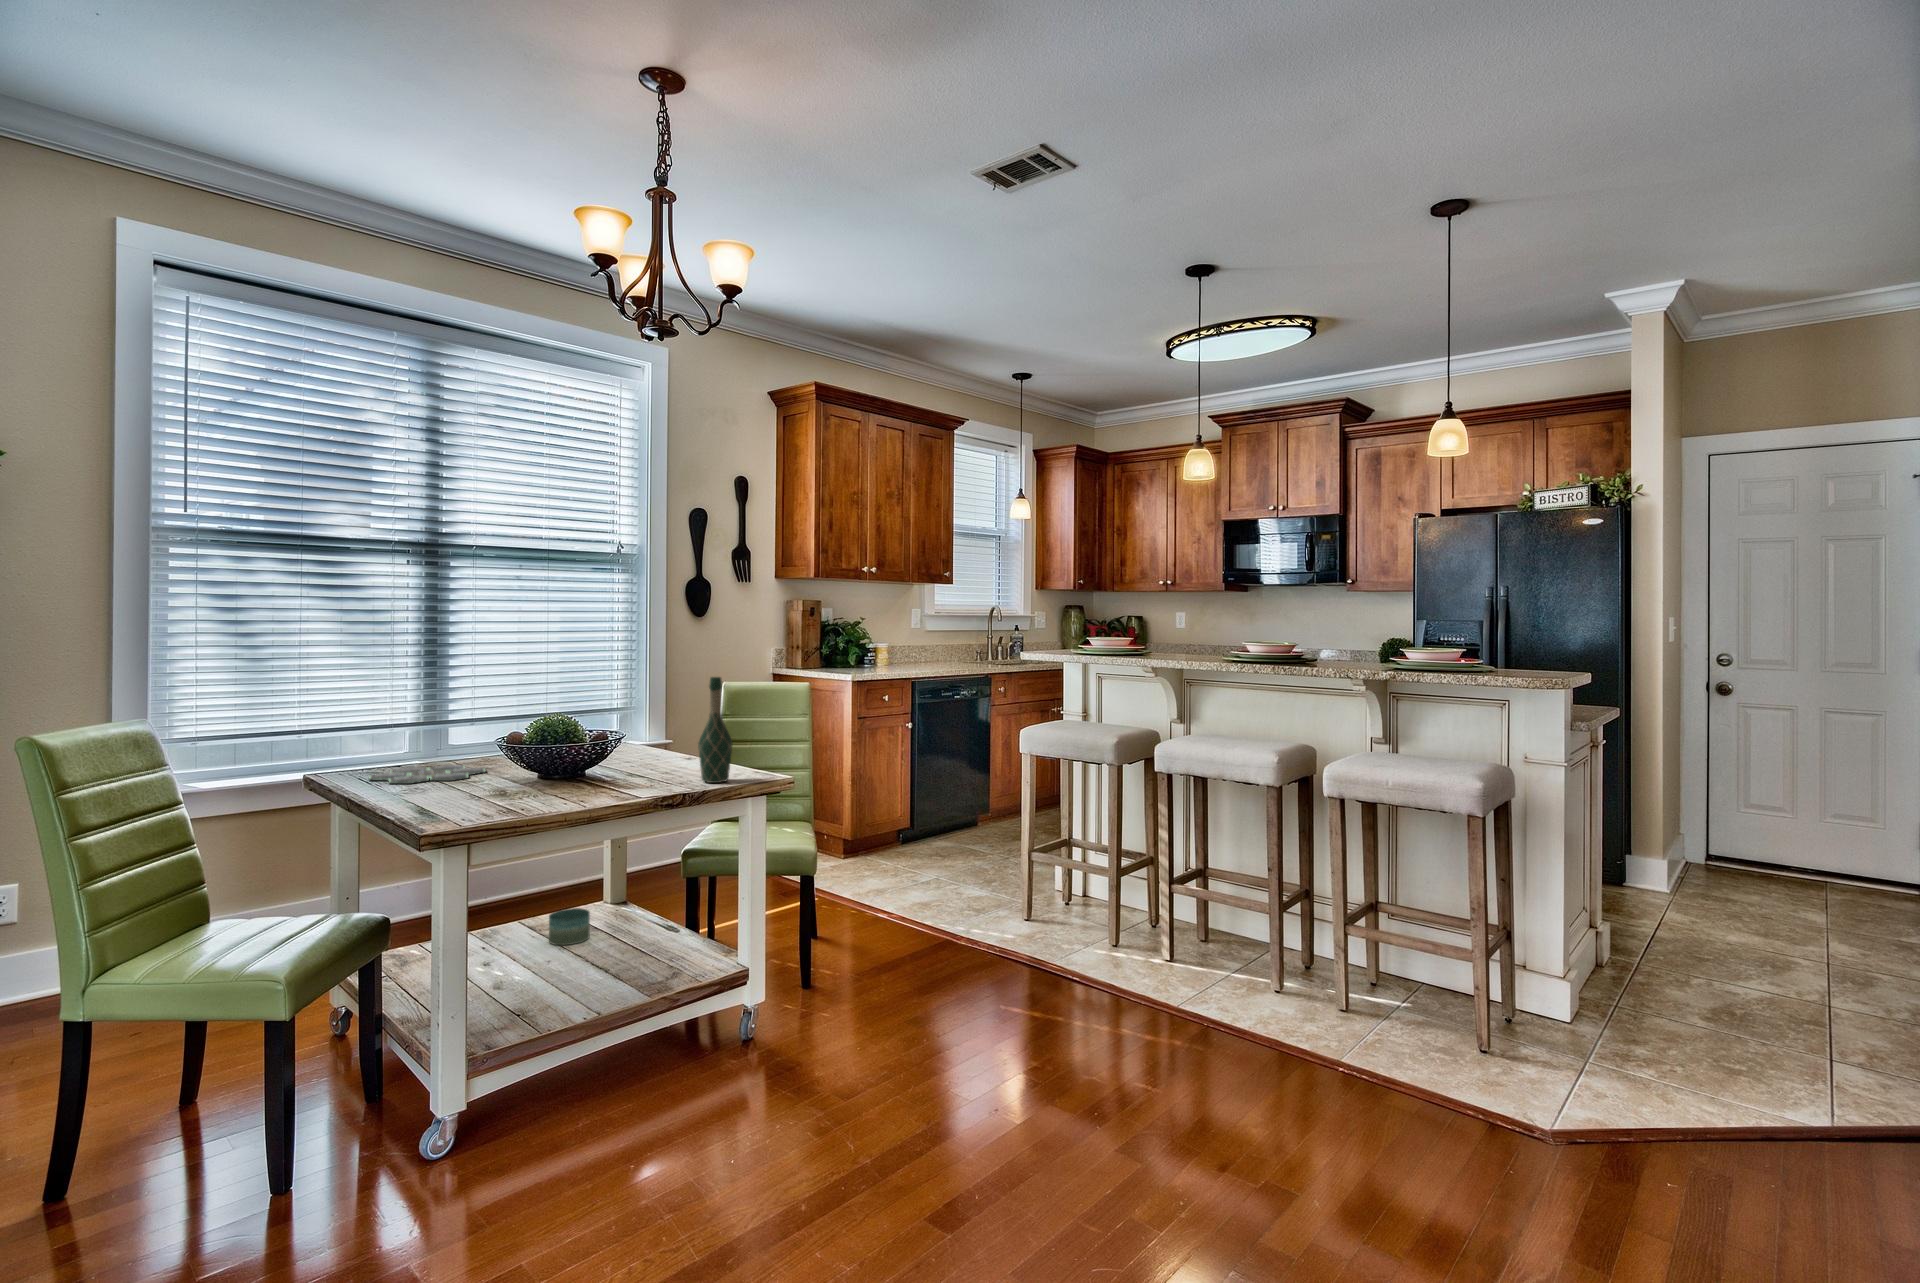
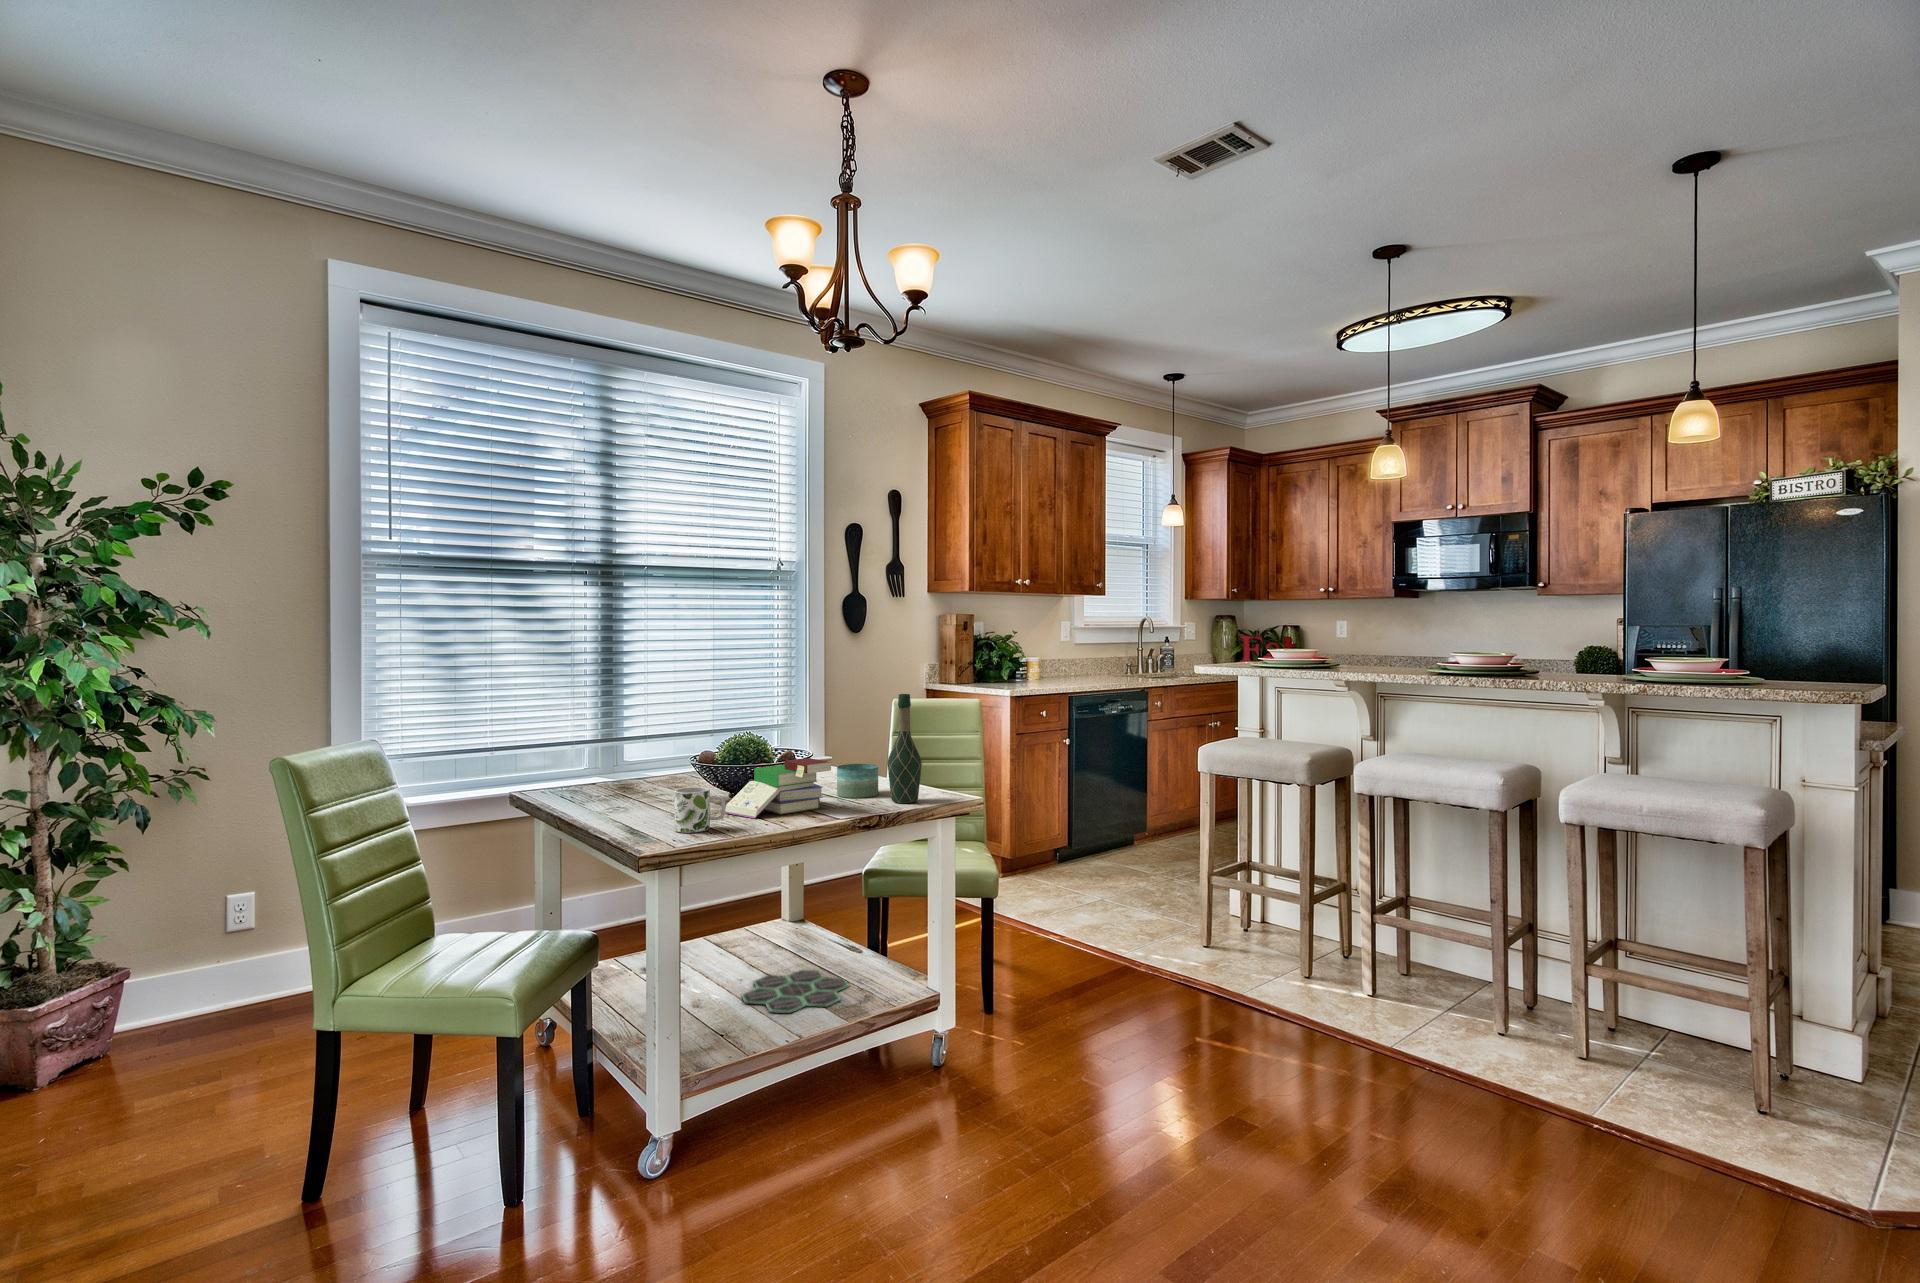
book: none [527,739,638,798] -> present [725,758,831,818]
board game: present [369,765,486,784] -> present [741,970,849,1014]
mug: none [469,767,523,812] -> present [674,787,726,833]
candle: present [549,908,590,945] -> present [837,764,878,798]

